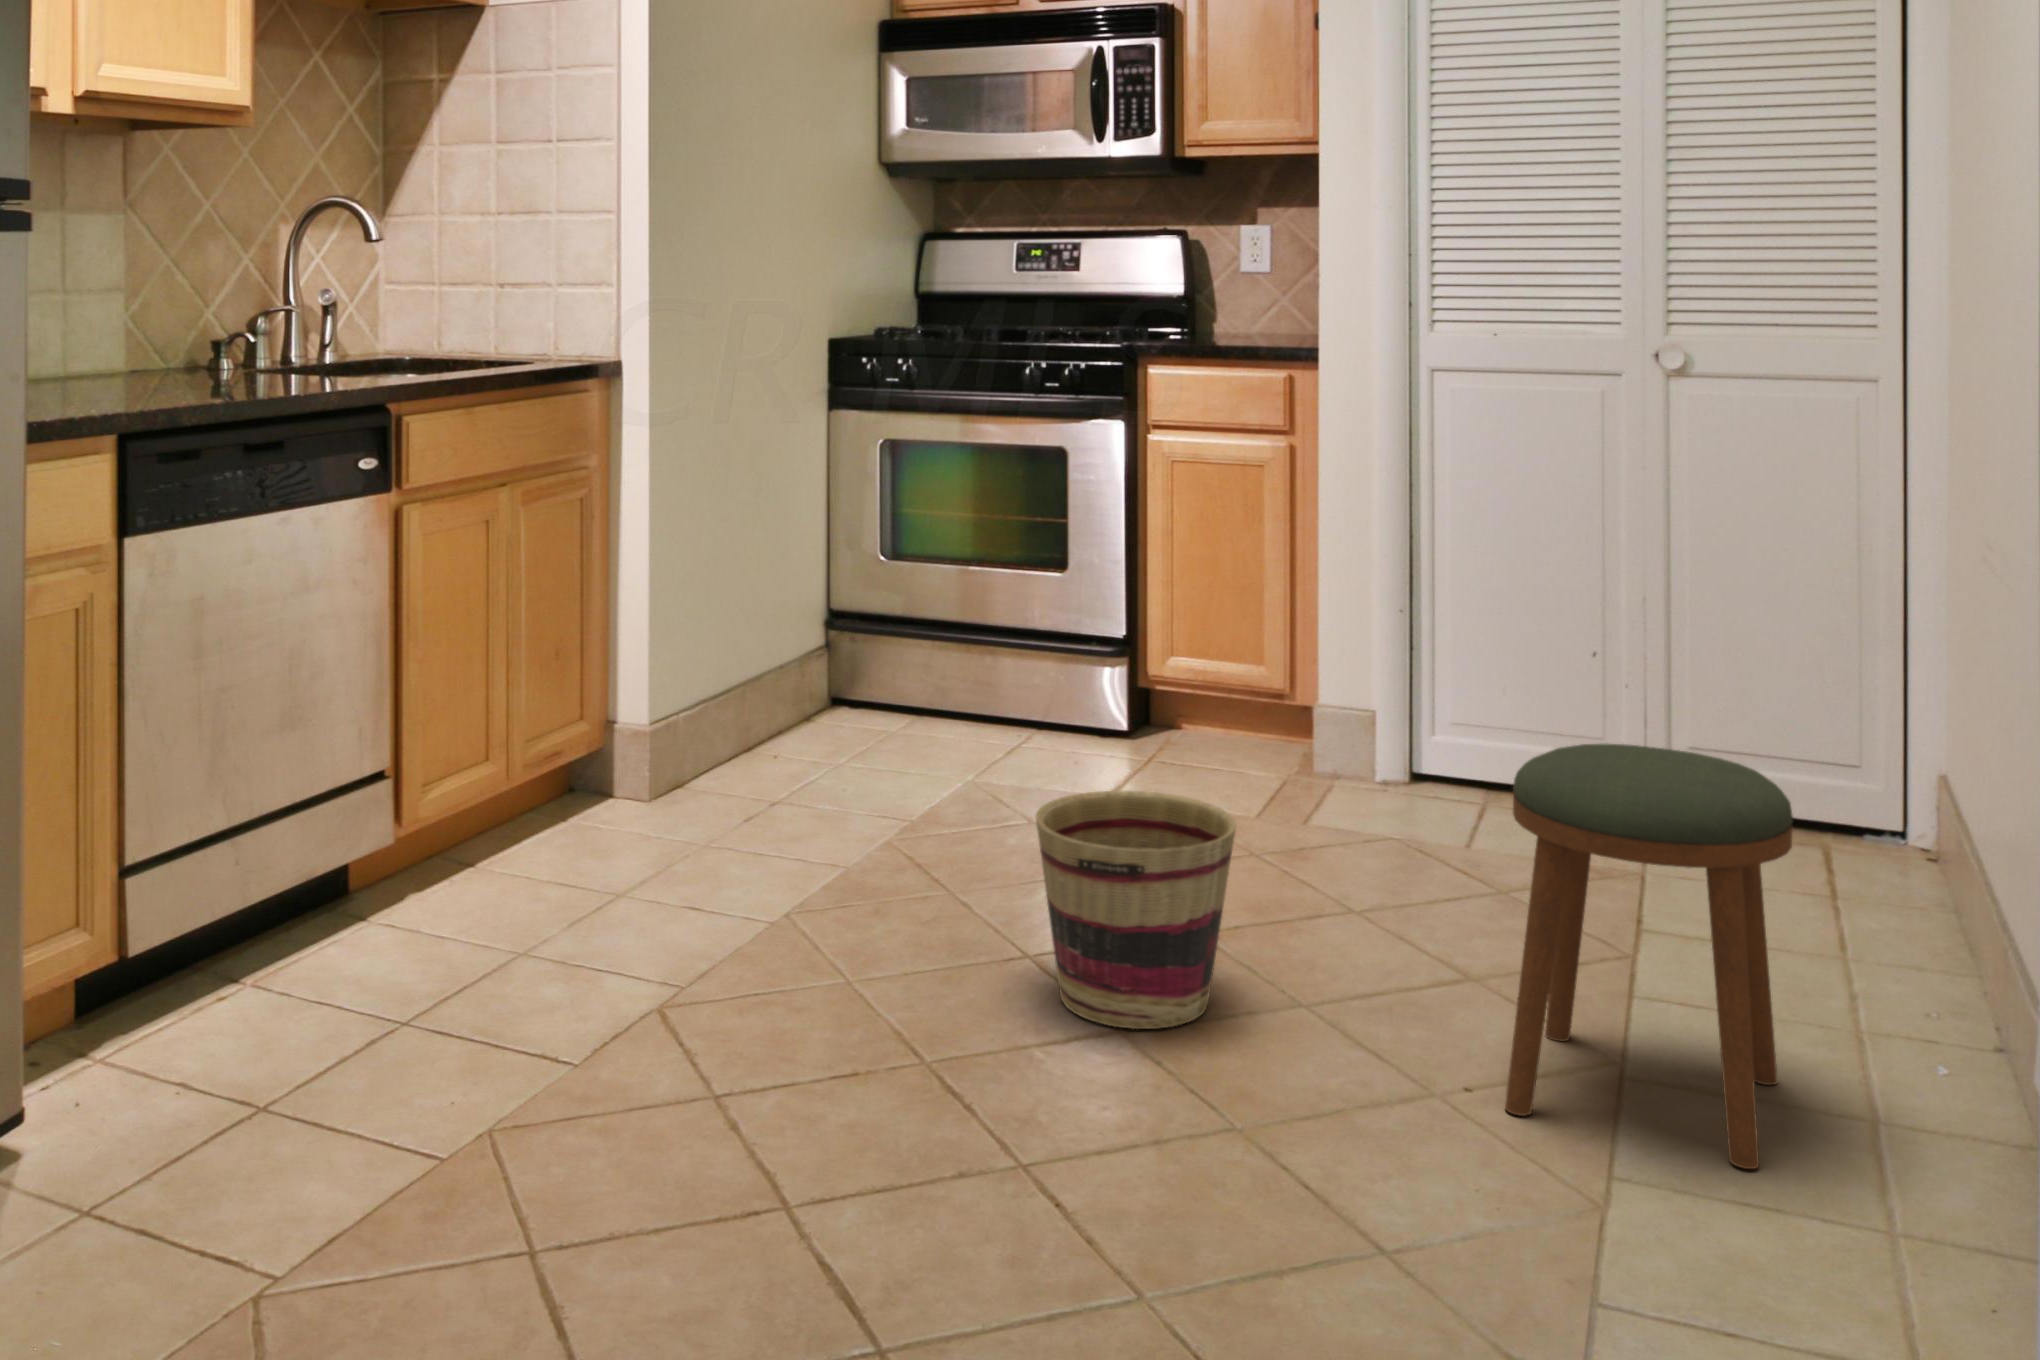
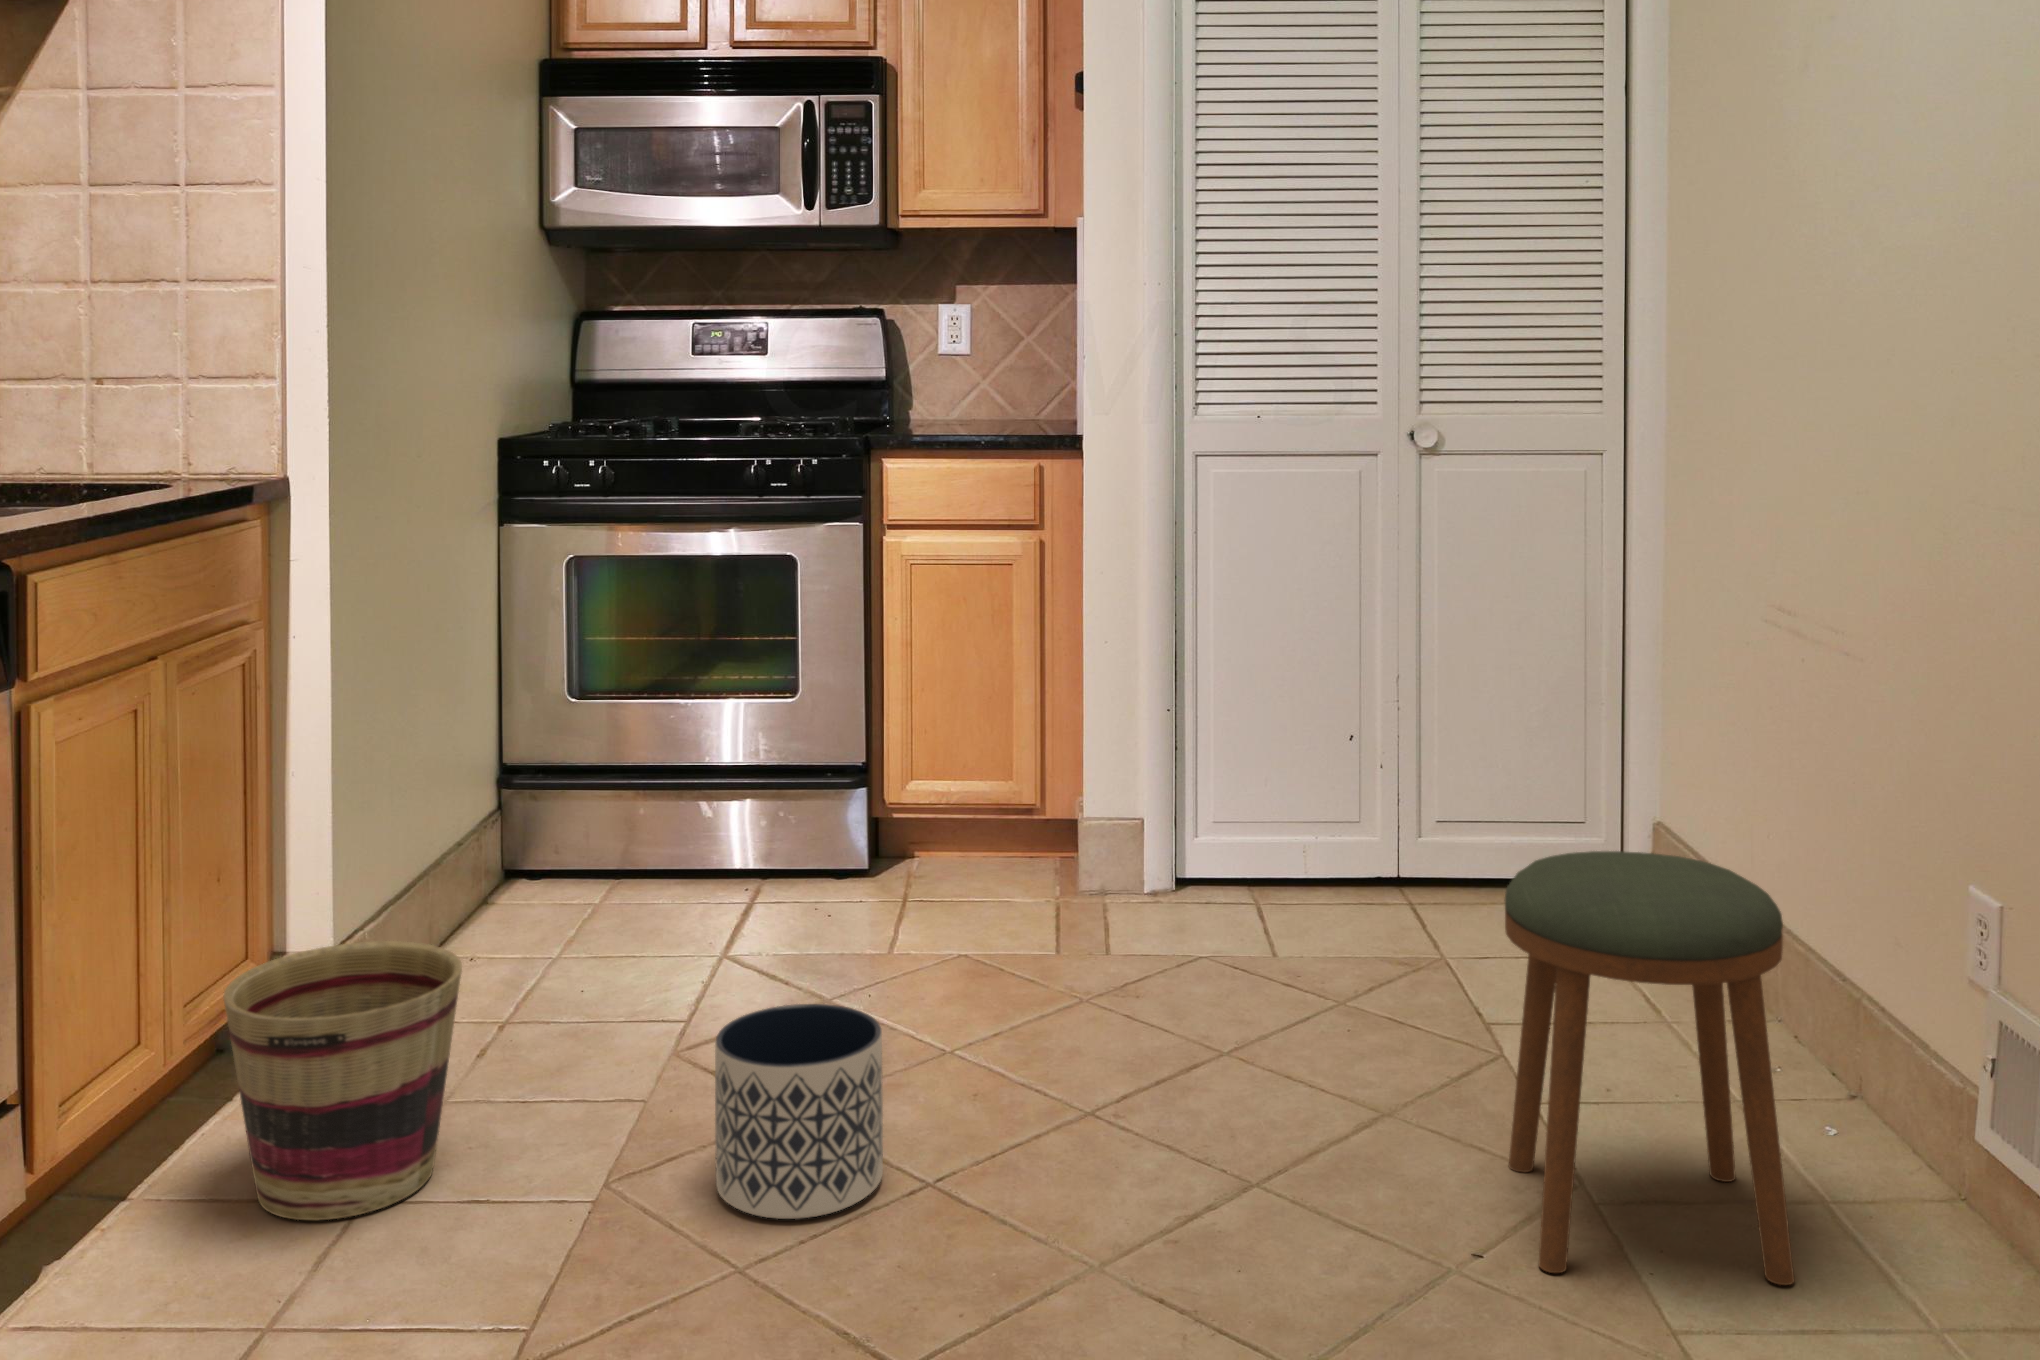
basket: present [1036,791,1236,1029] -> present [224,941,462,1220]
planter: none [853,798,988,961] -> present [715,1004,883,1219]

